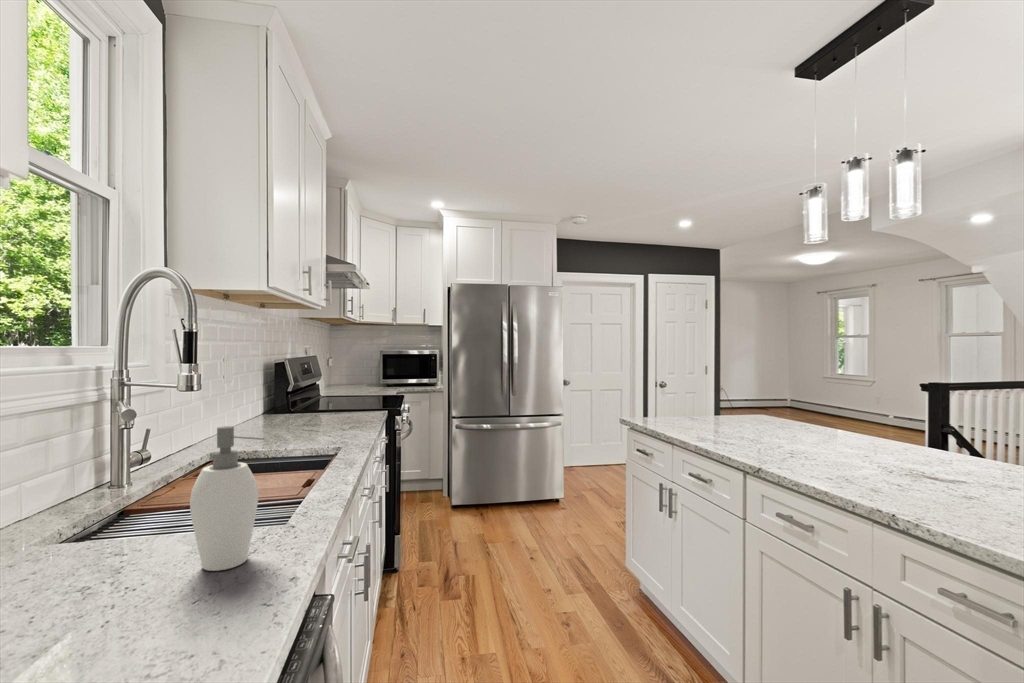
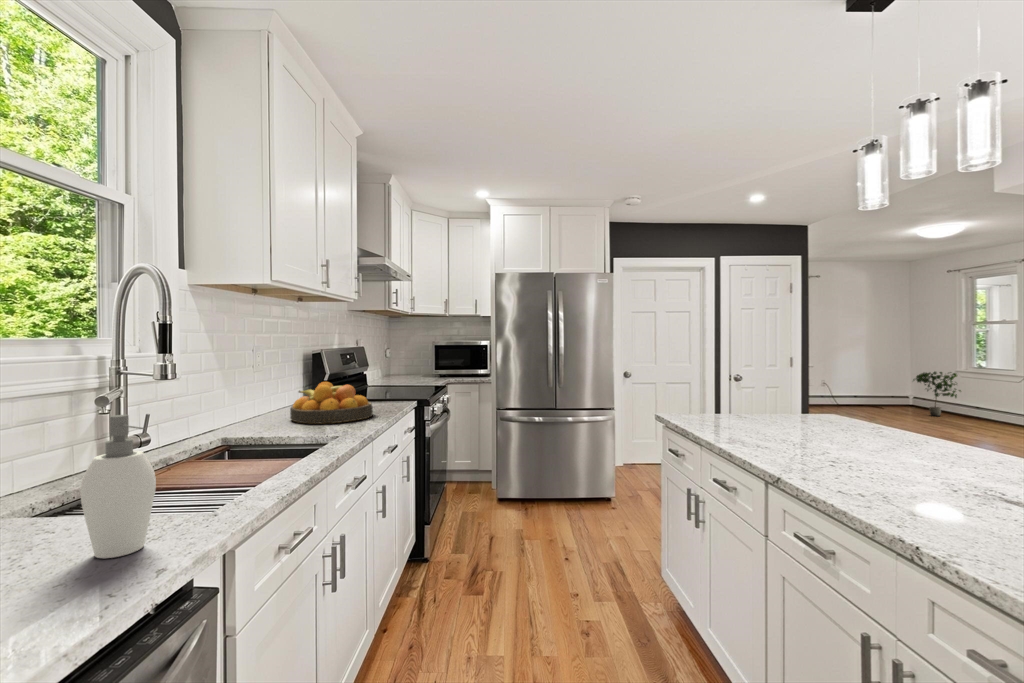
potted plant: none [800,376,838,415] -> present [913,372,961,416]
fruit bowl: none [268,392,354,435] -> present [290,382,373,424]

